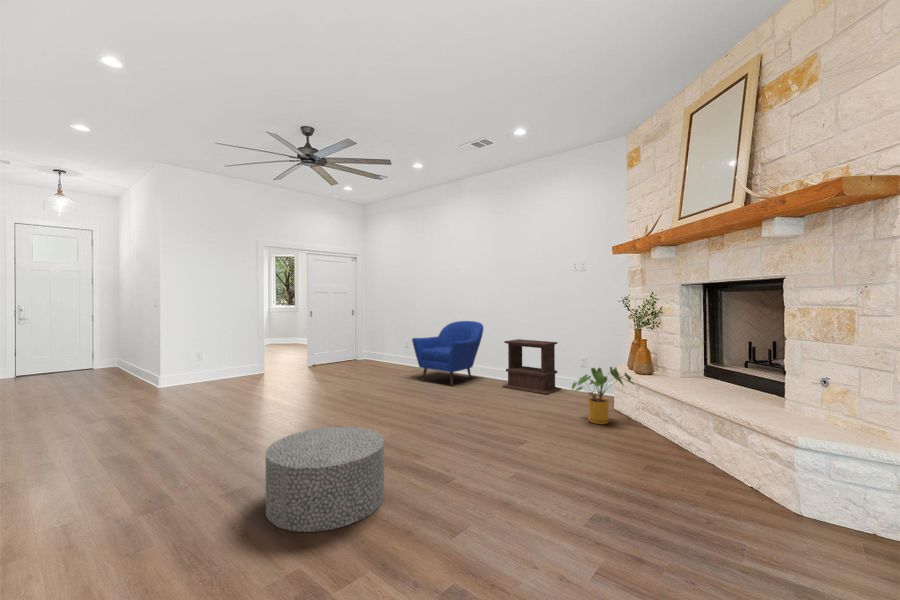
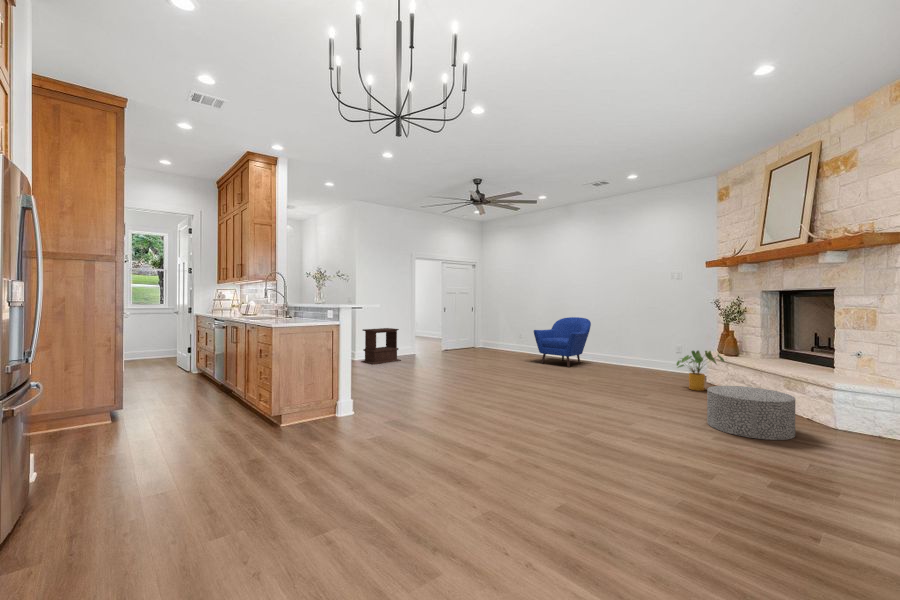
side table: present [502,339,561,395] -> present [361,328,401,364]
ottoman: present [266,427,384,532] -> present [707,386,796,440]

